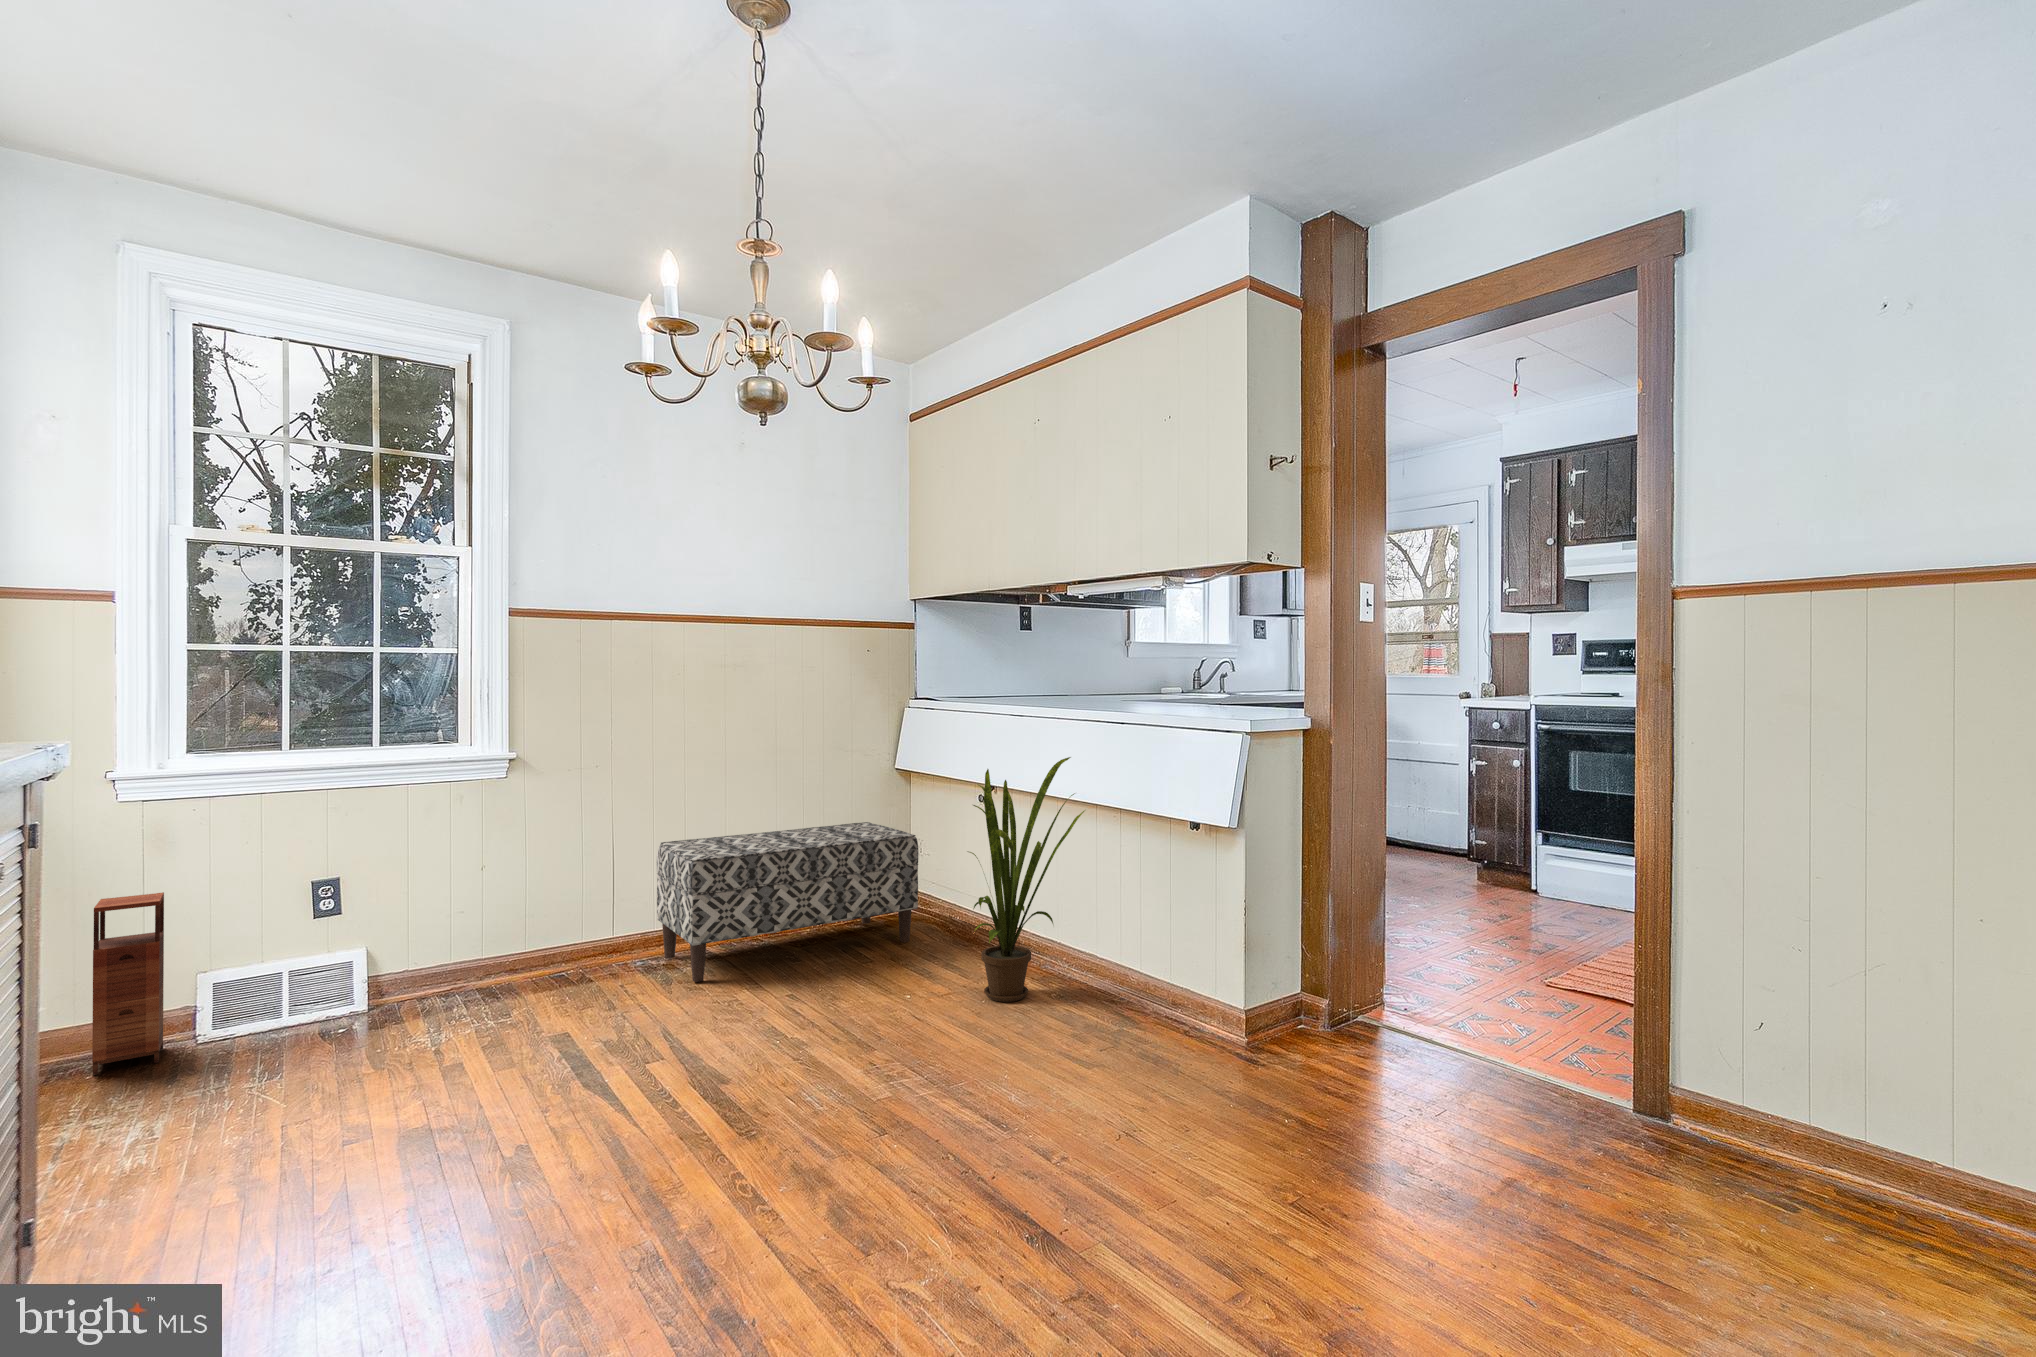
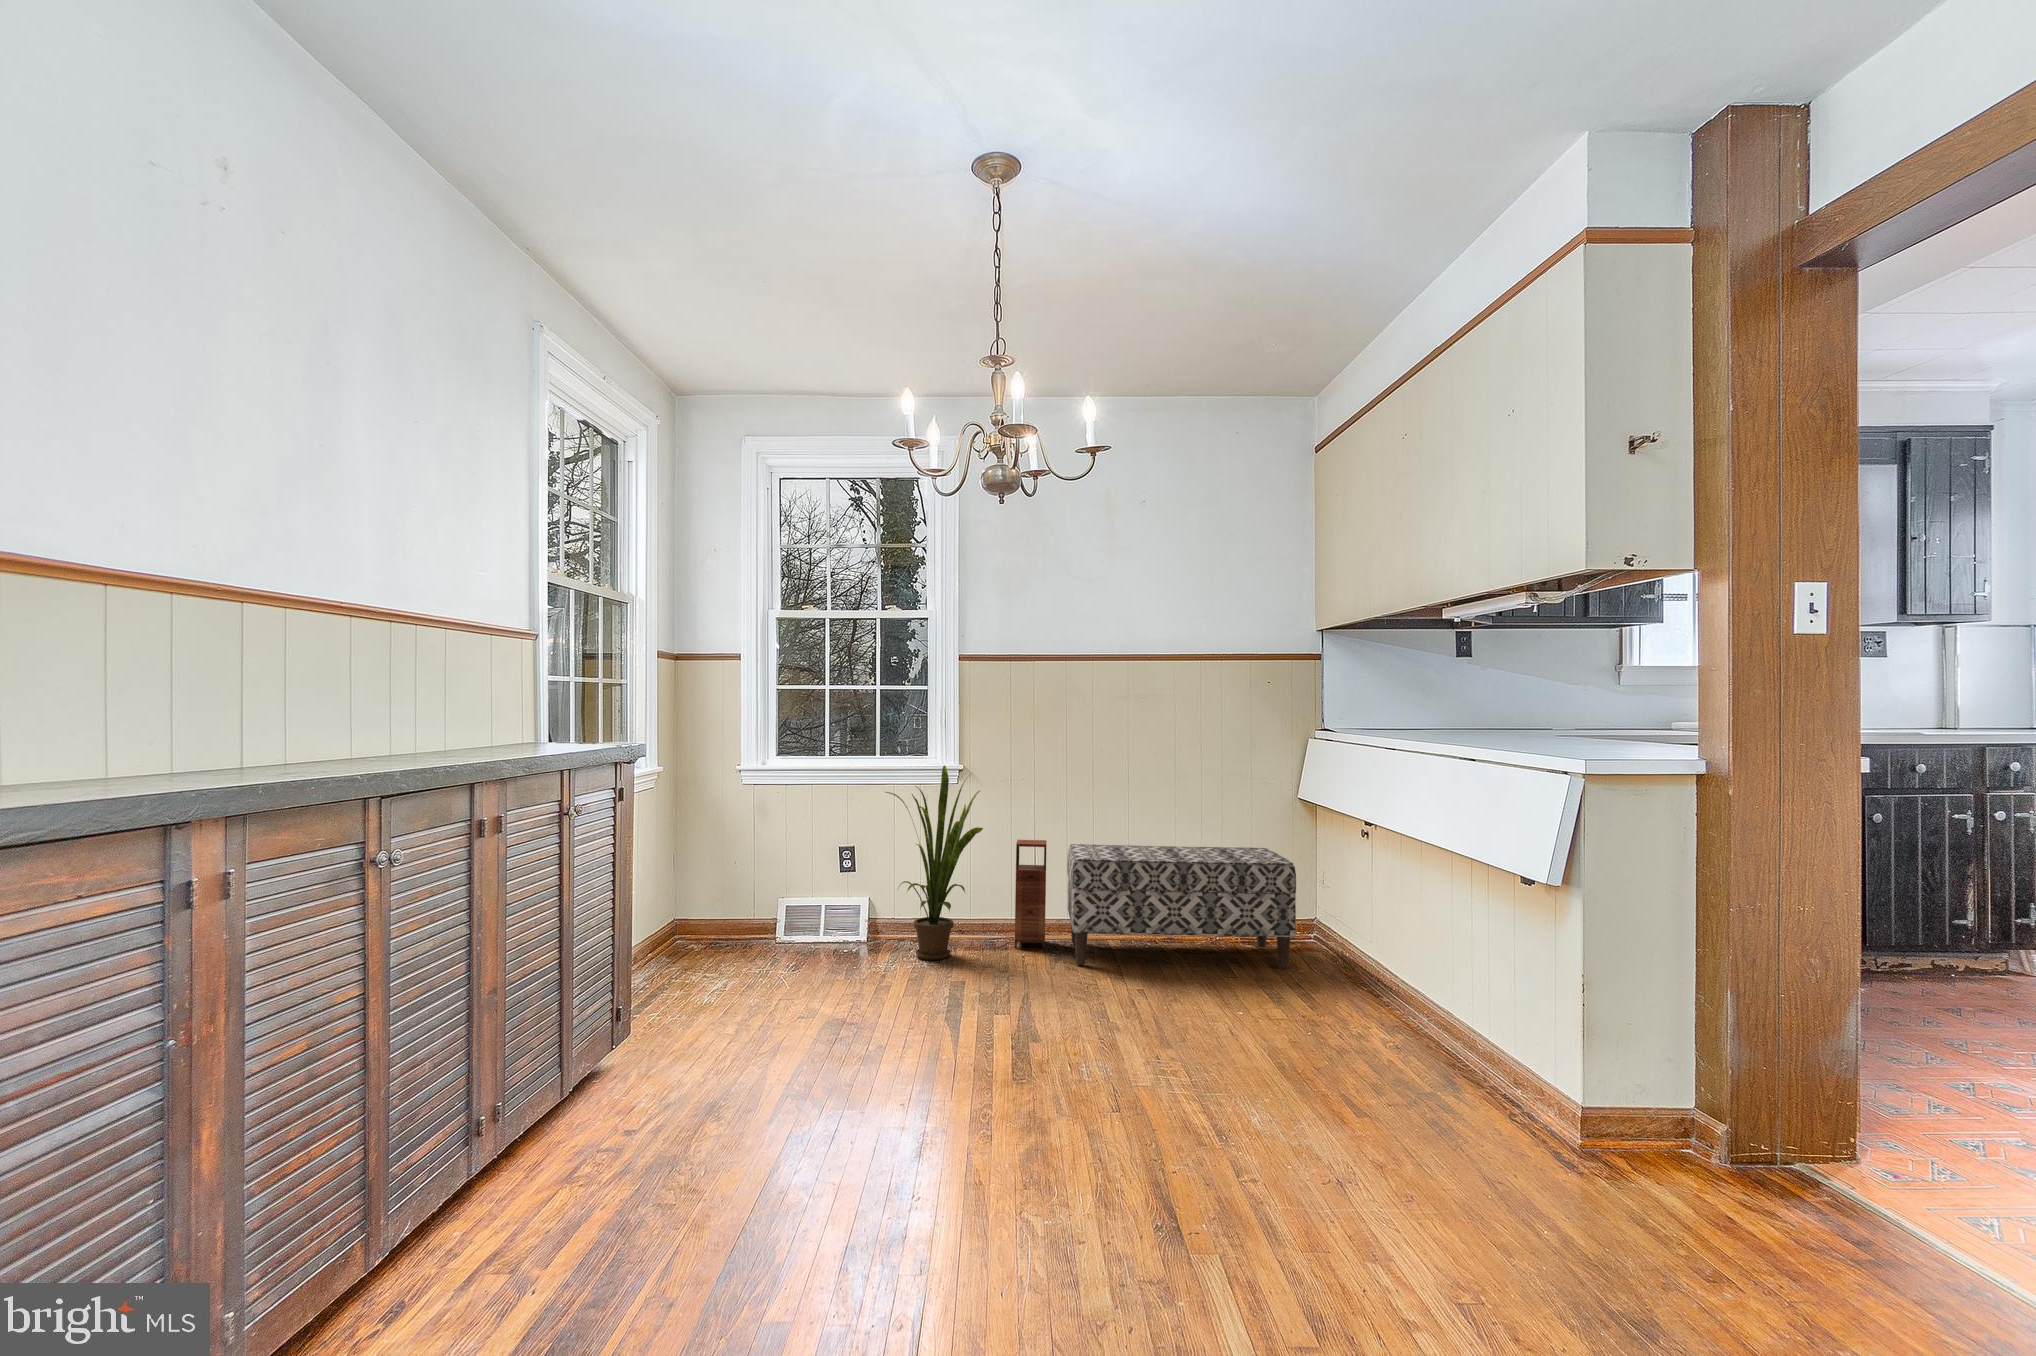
house plant: present [970,757,1084,1002] -> present [886,765,983,960]
storage cabinet: present [92,892,164,1075] -> present [1015,840,1047,949]

